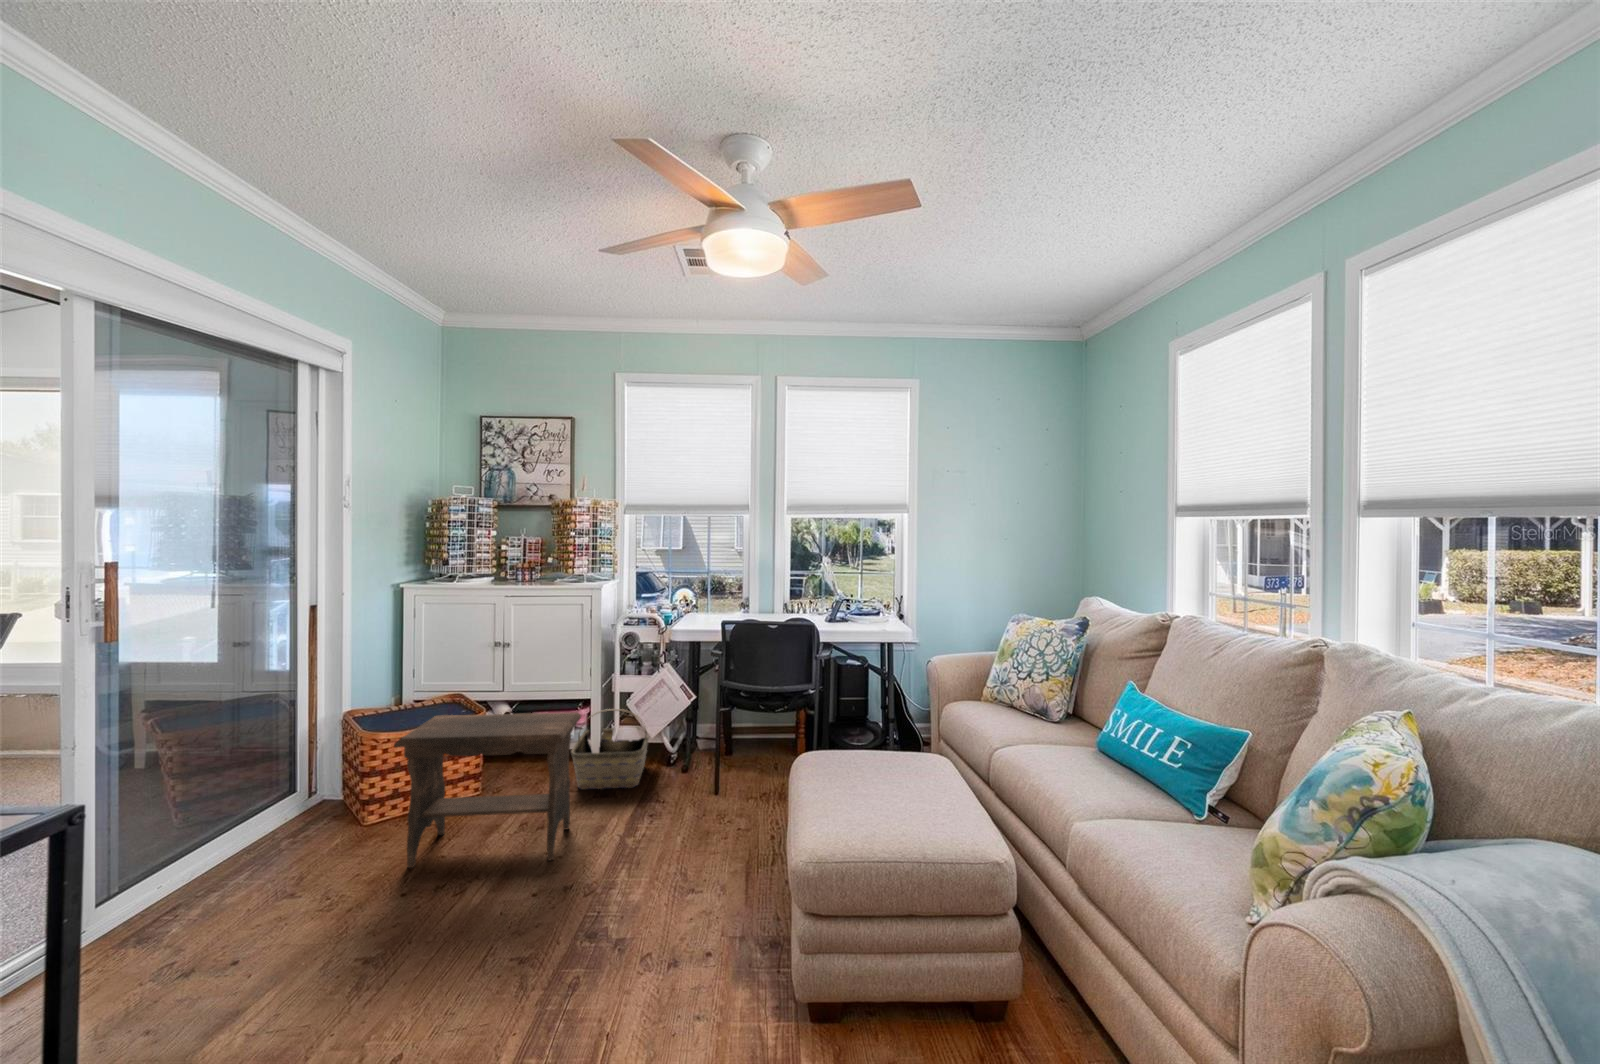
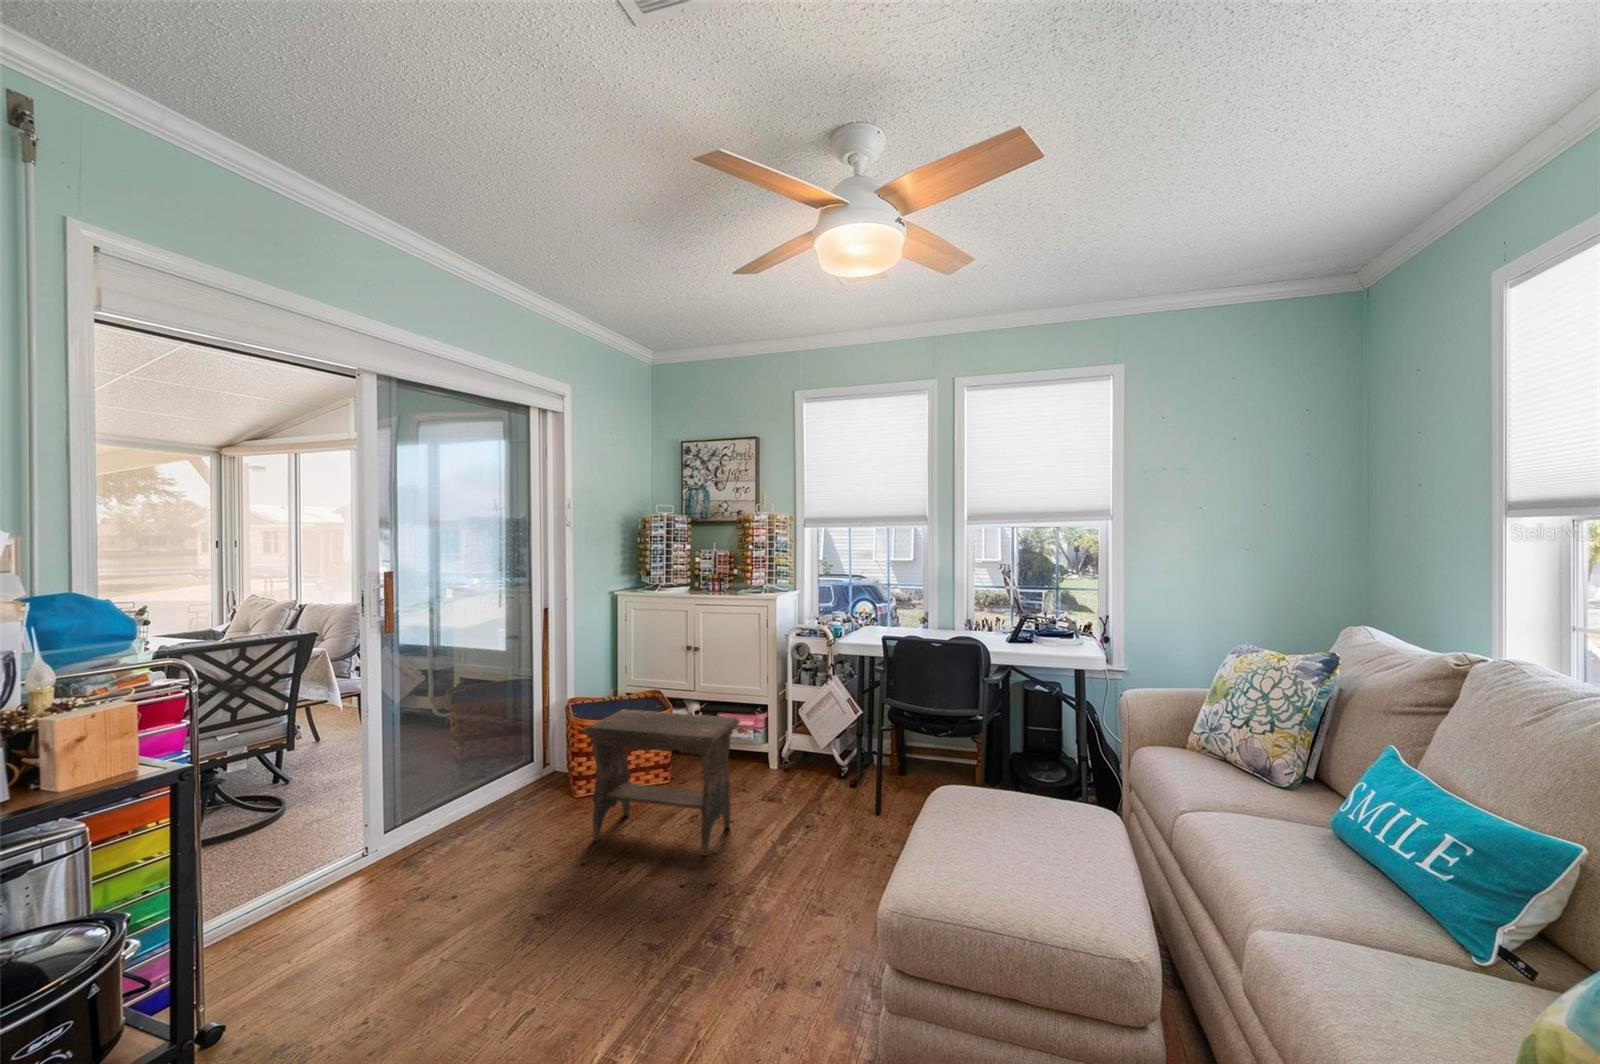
basket: present [571,709,649,789] -> none [742,716,820,796]

